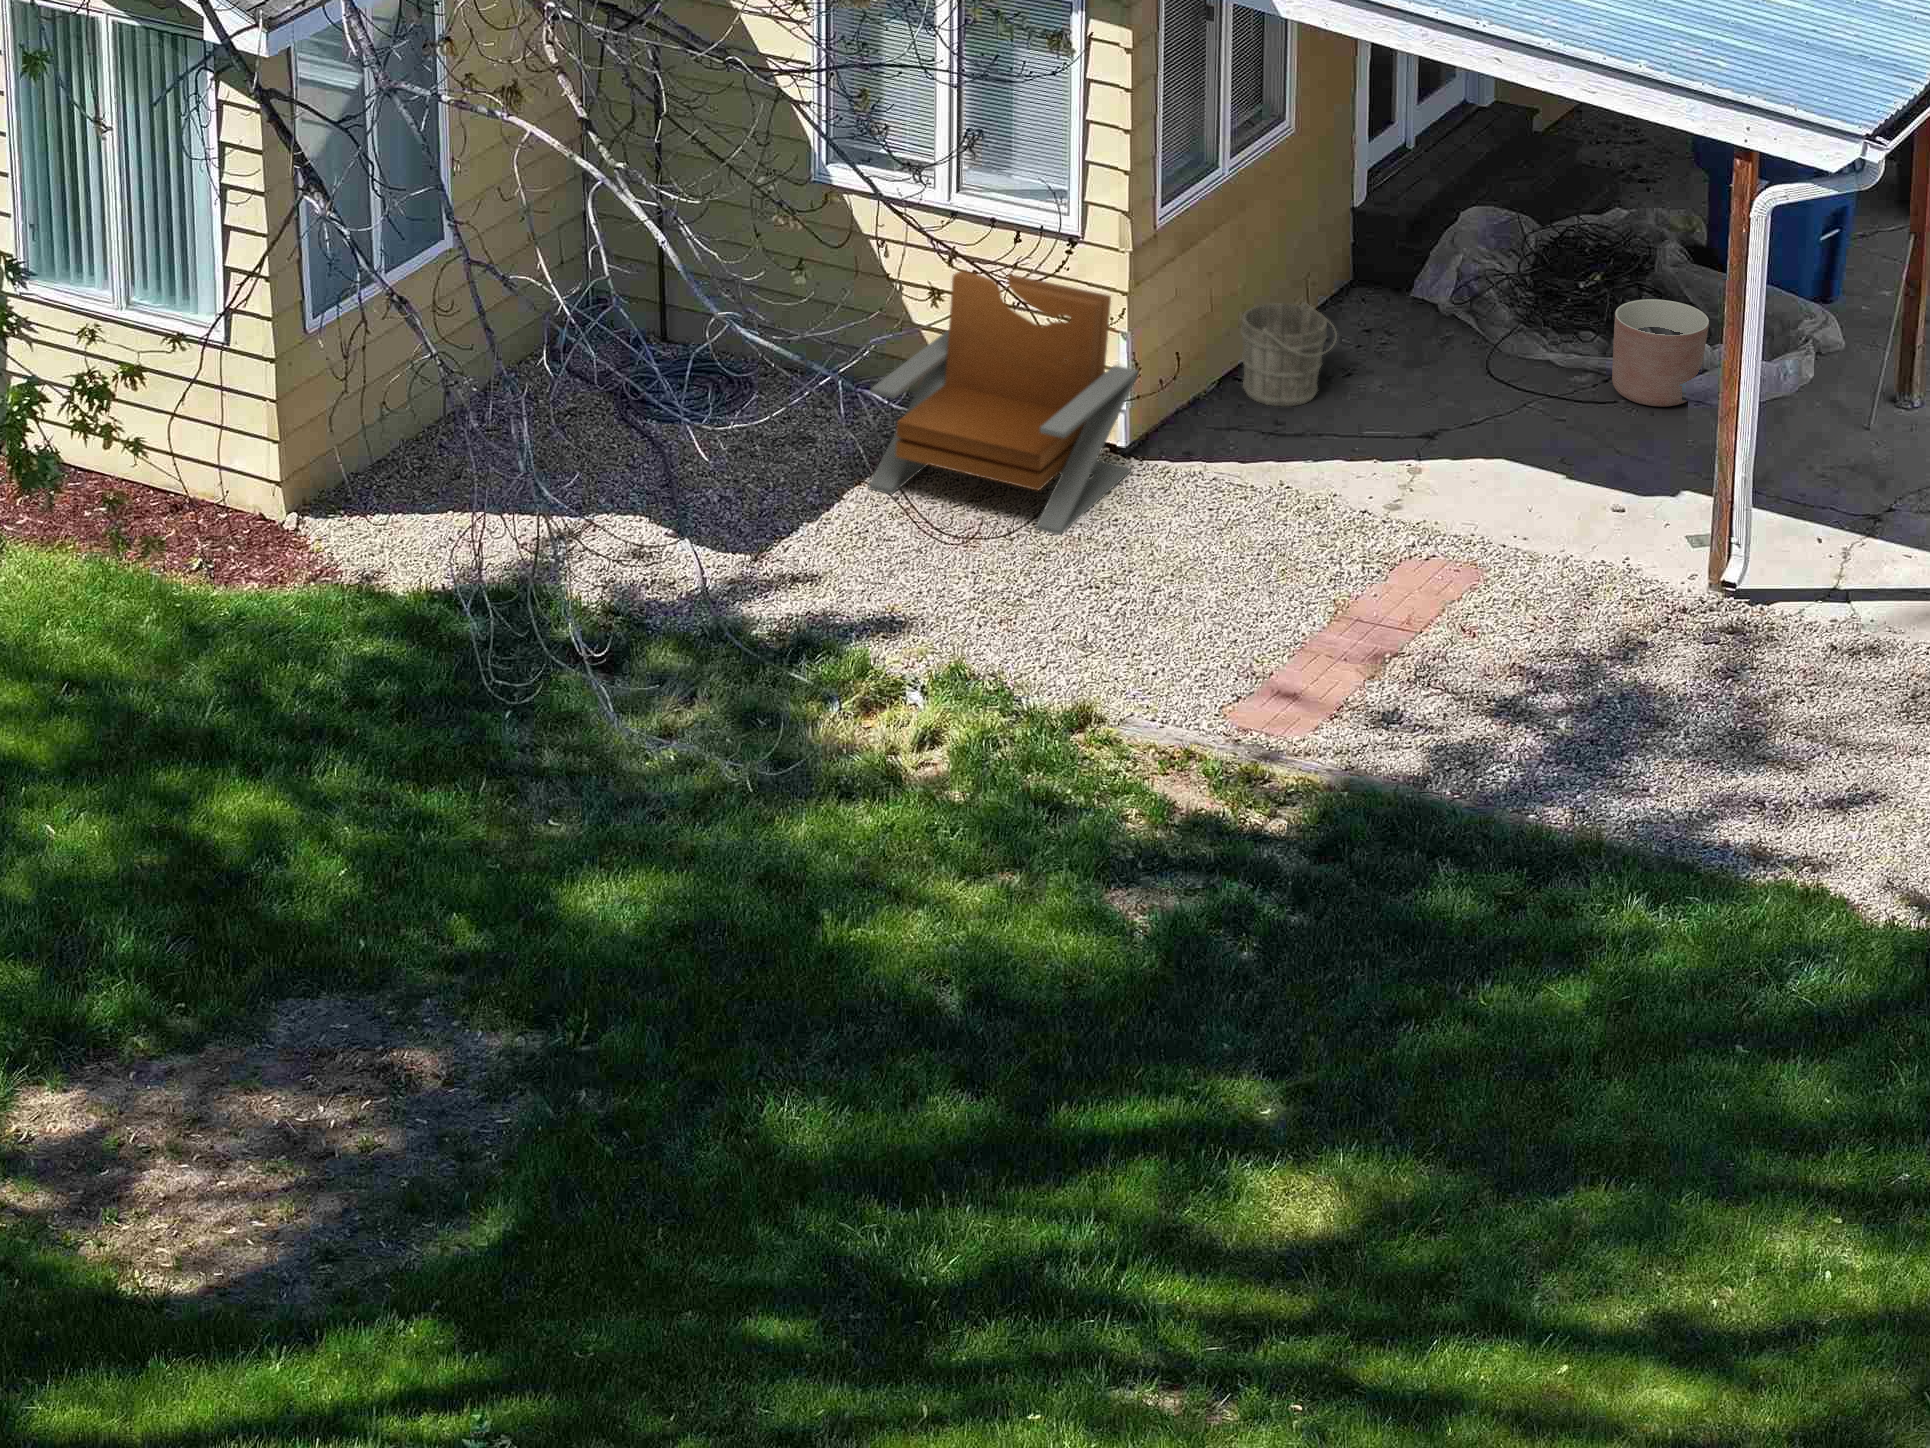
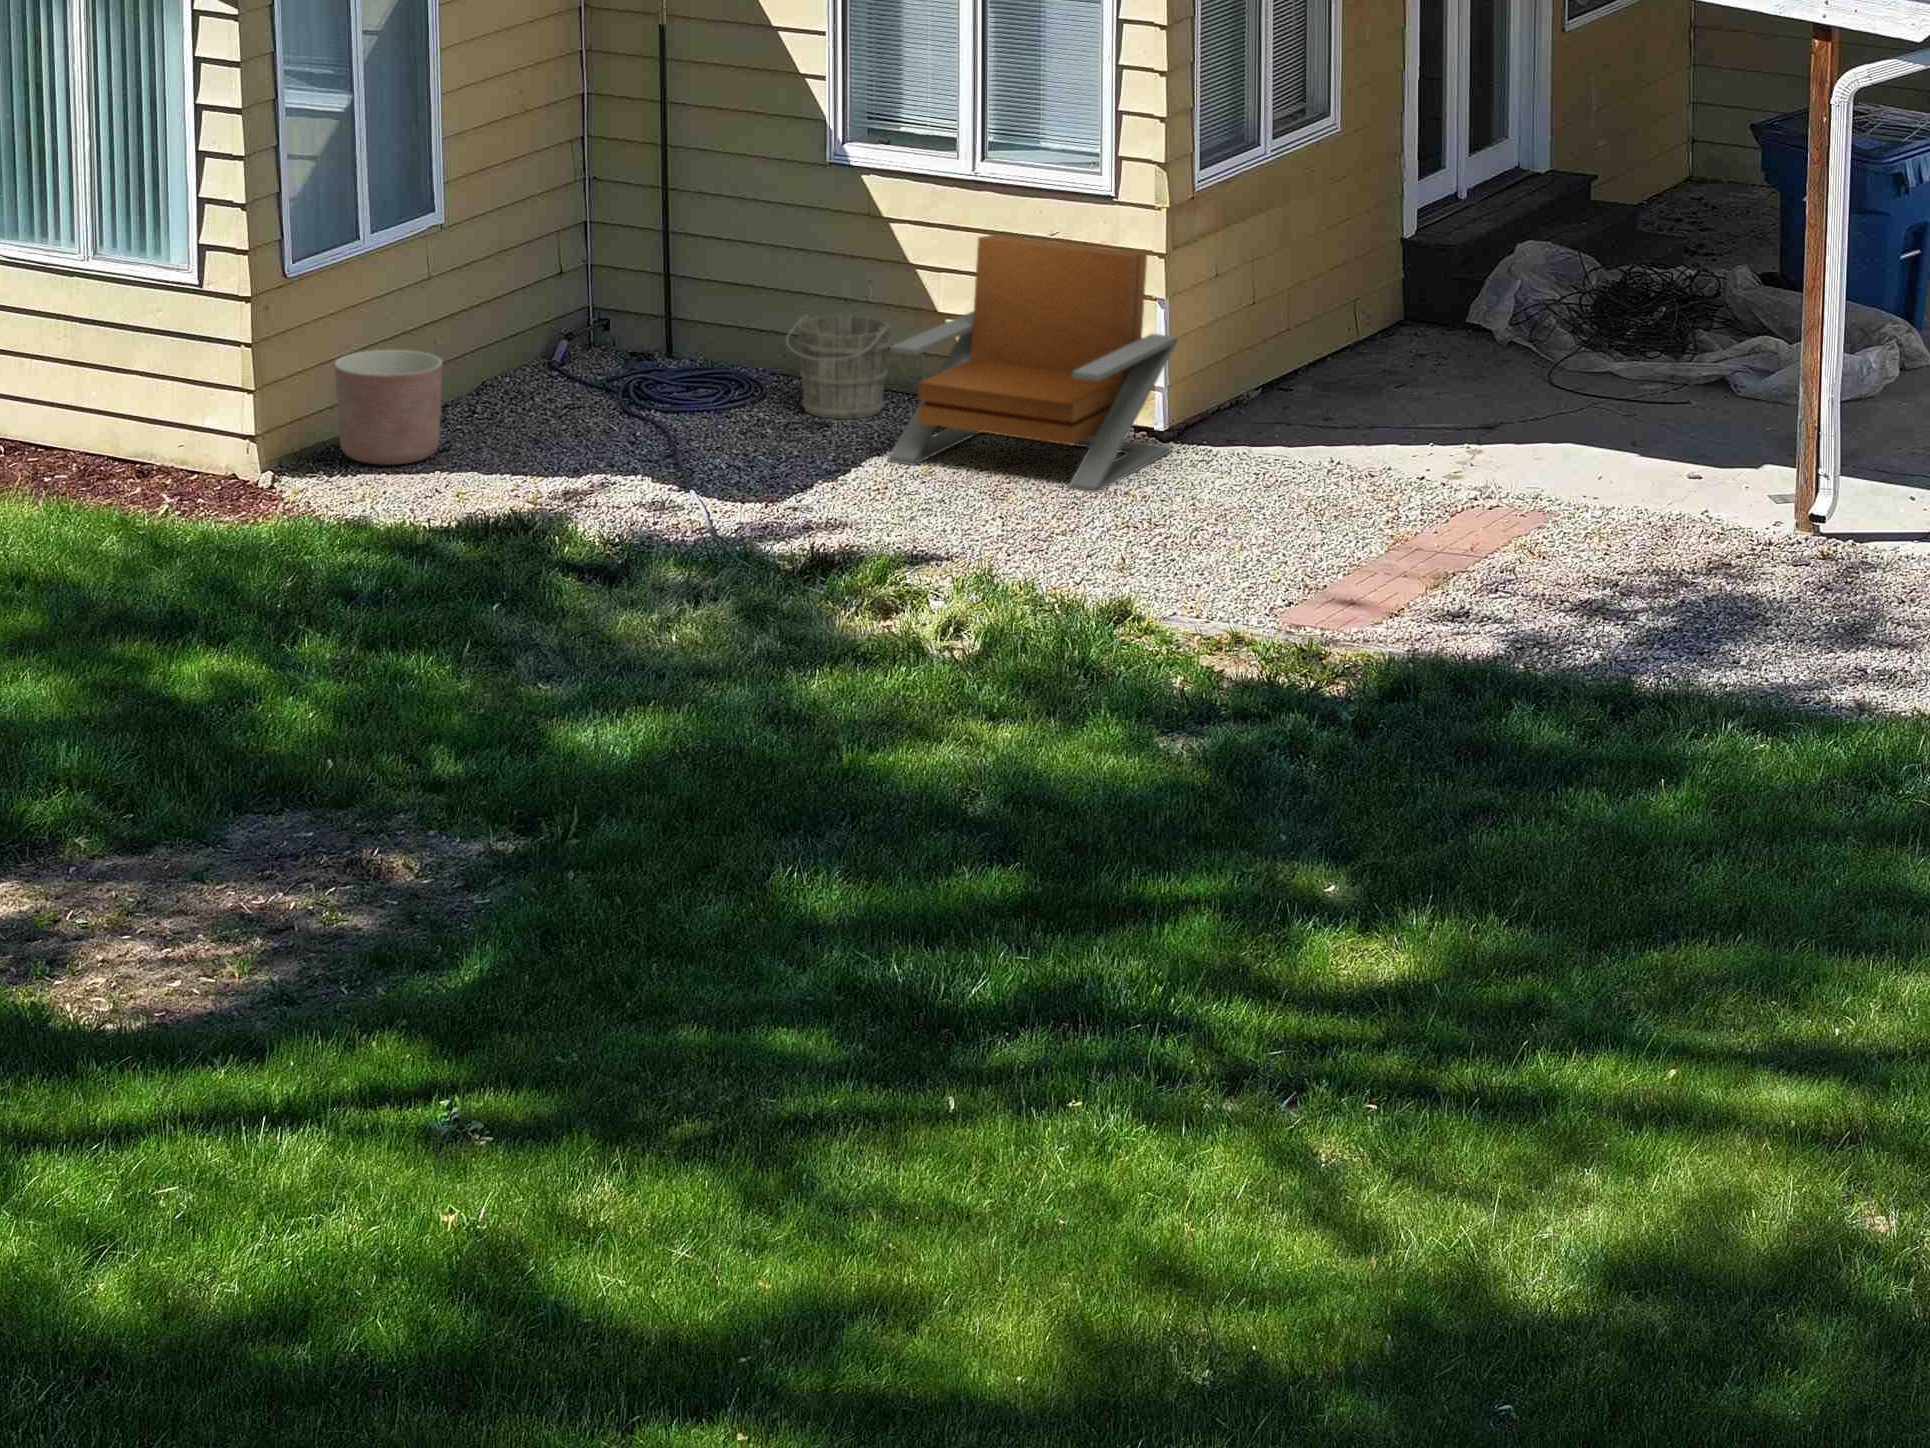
planter: present [1612,299,1709,406] -> present [335,350,442,465]
bucket: present [1241,302,1337,406] -> present [786,314,891,419]

